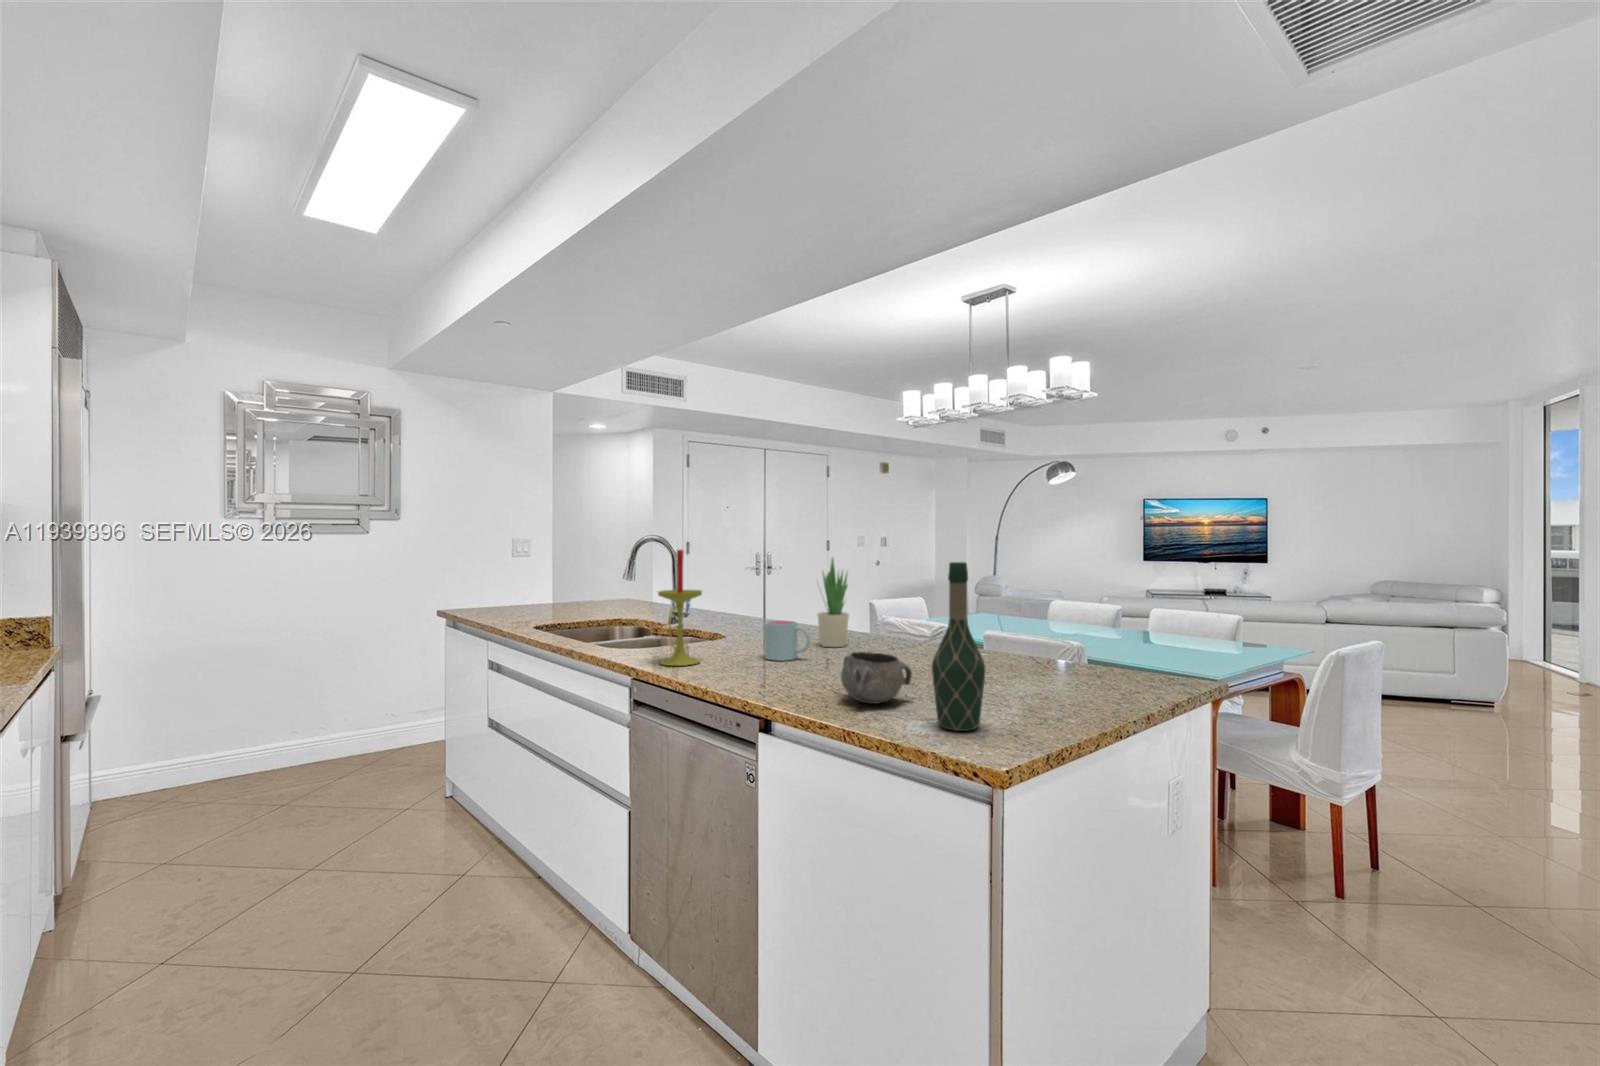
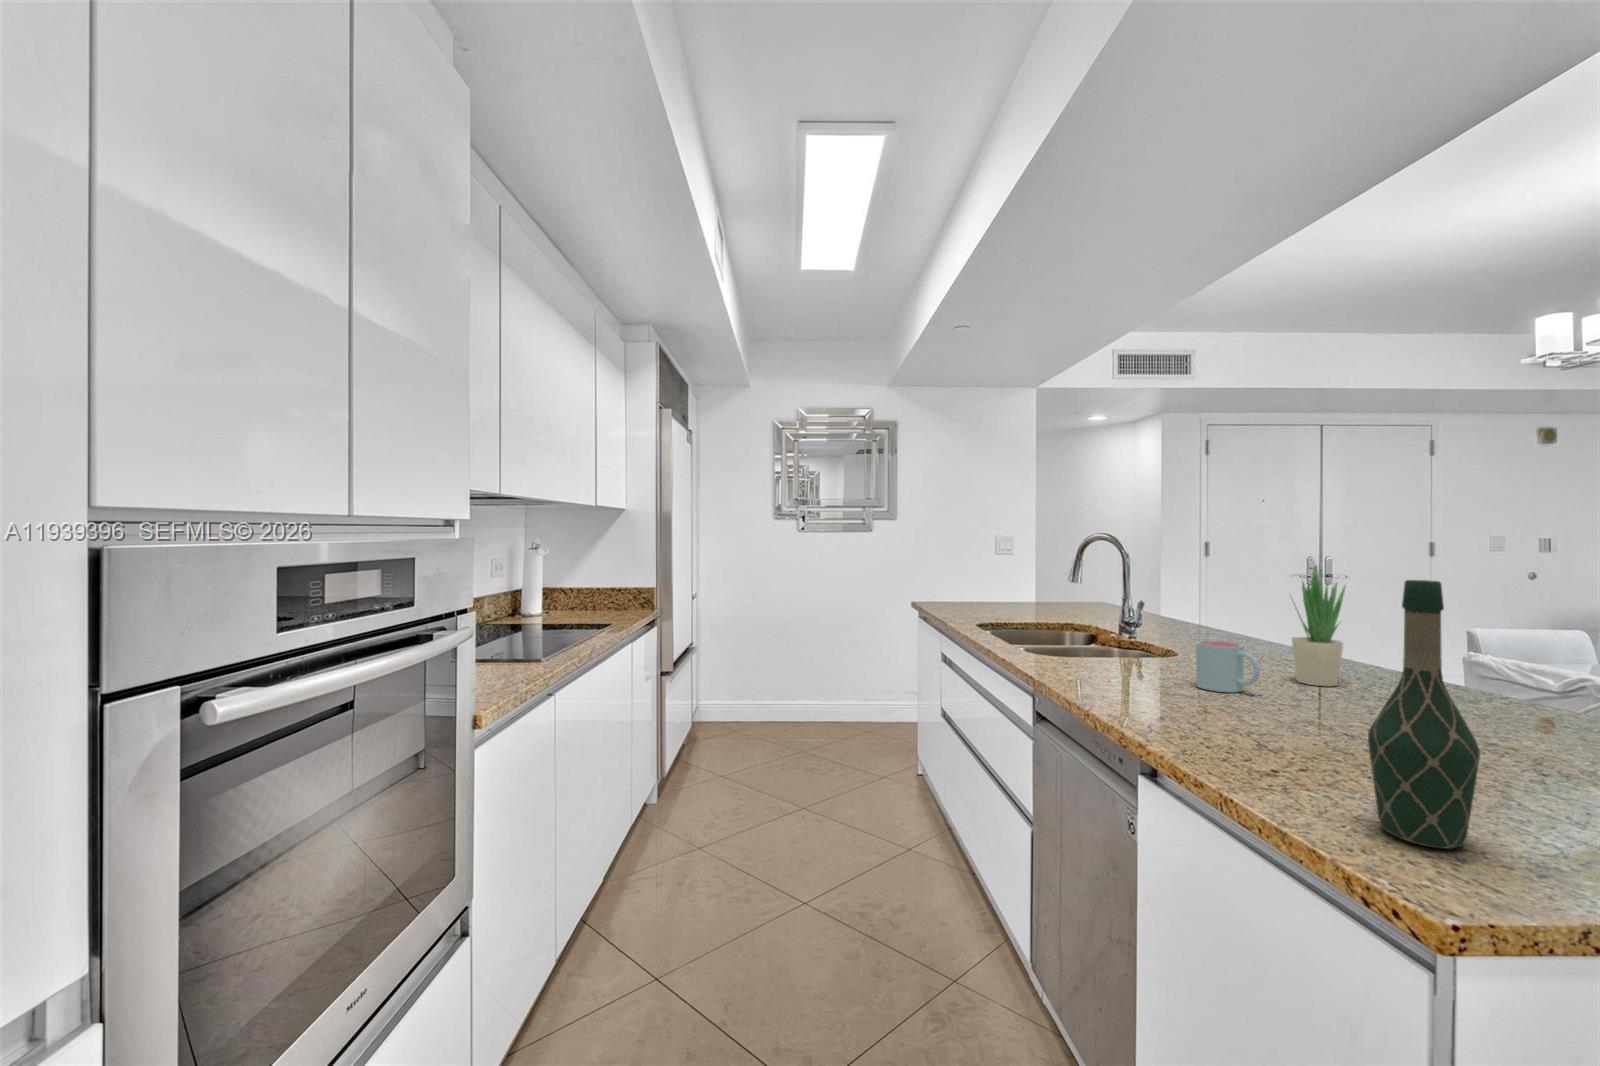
candle: present [658,550,702,666] -> none [1060,547,1114,679]
decorative bowl: present [841,652,912,704] -> none [1248,695,1370,772]

